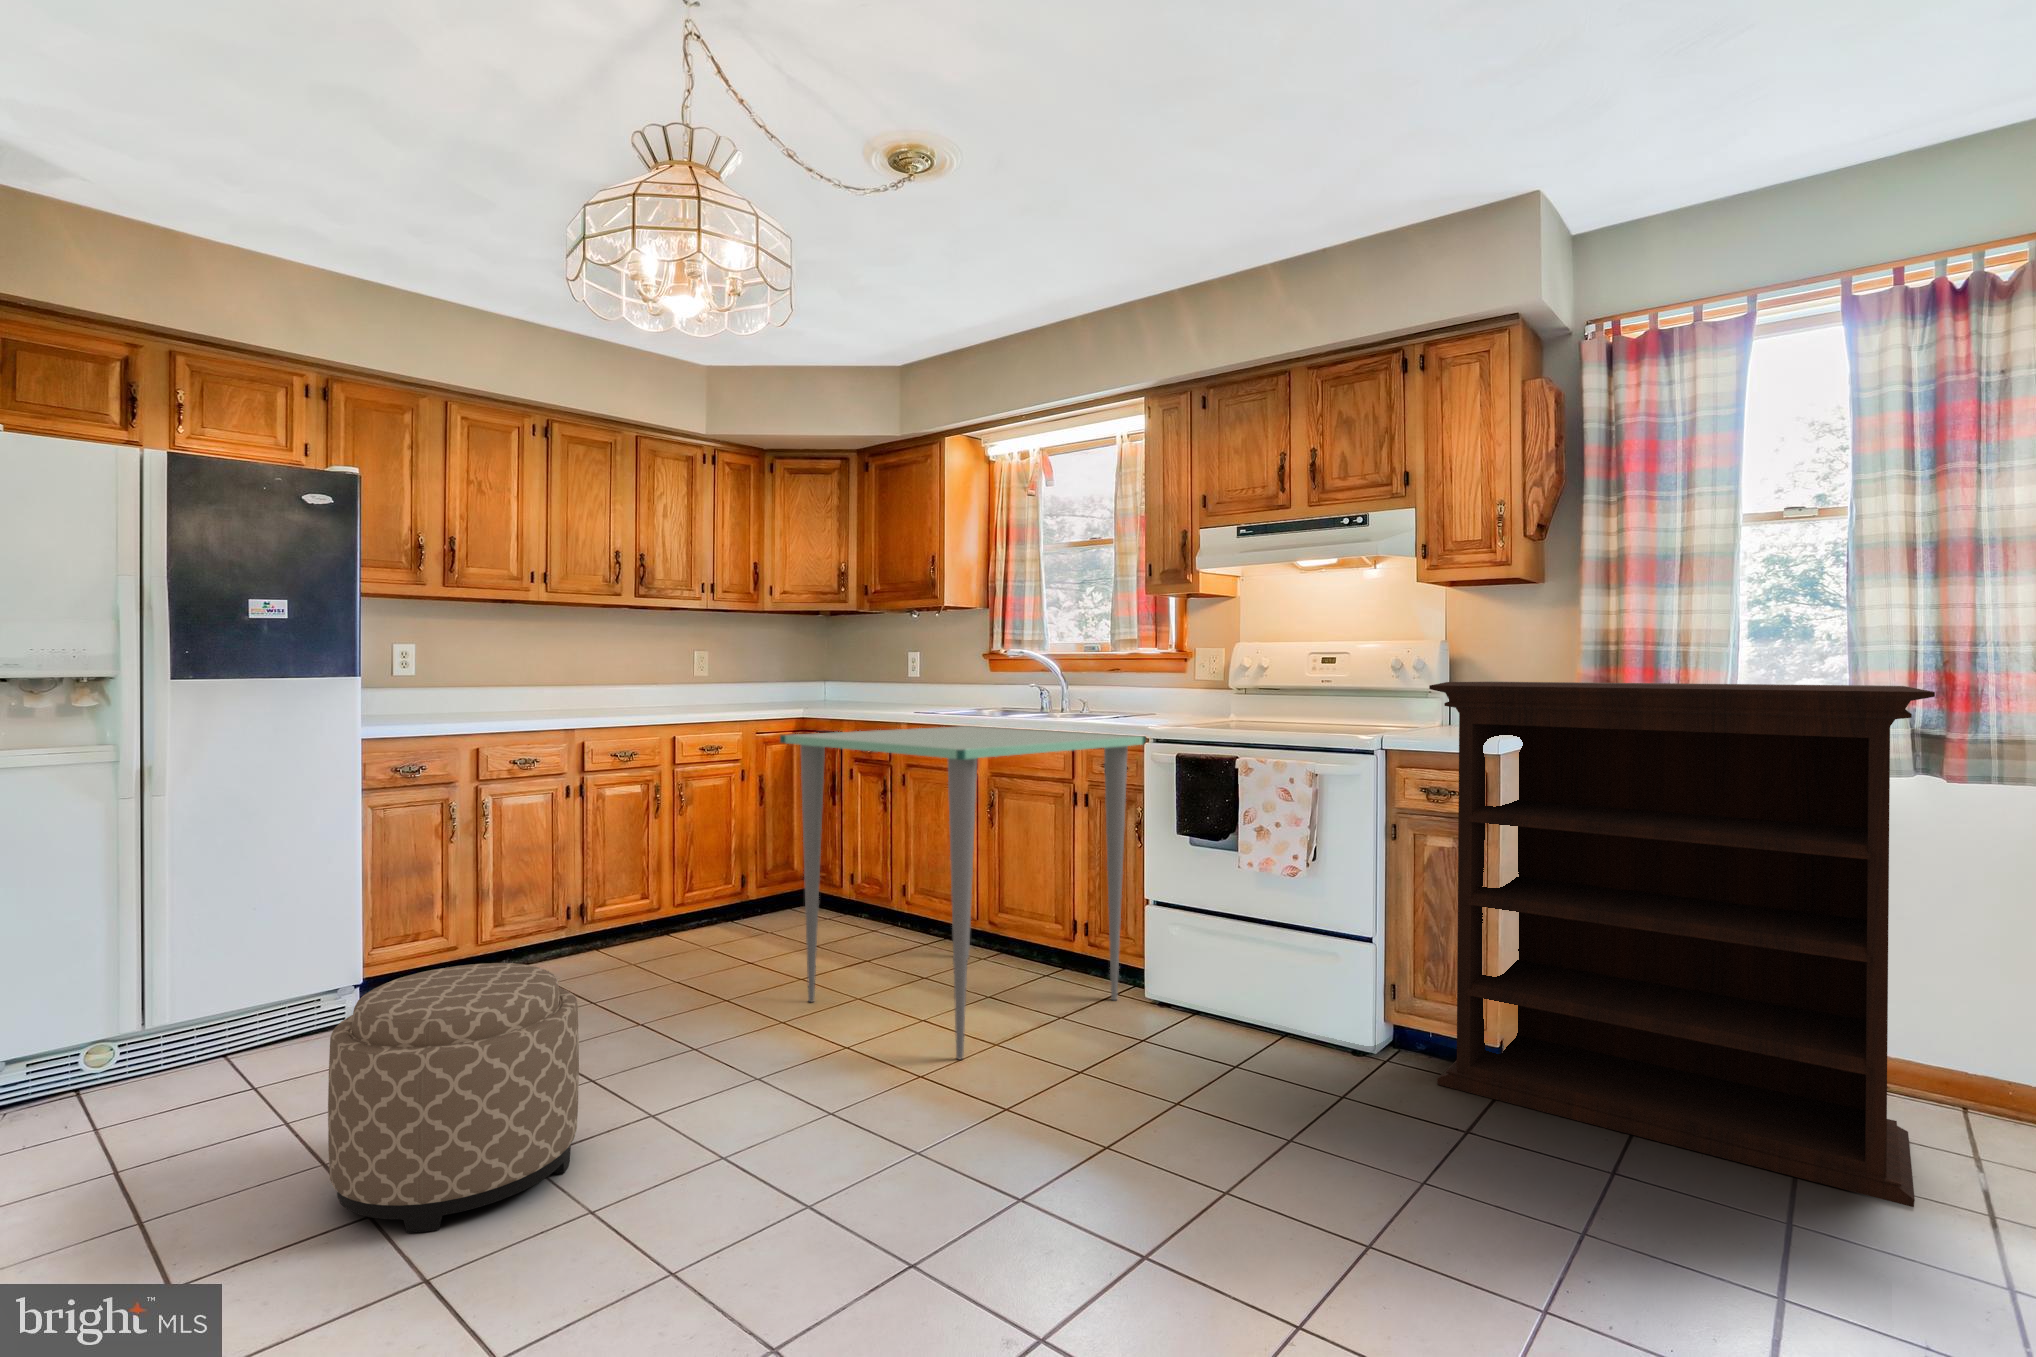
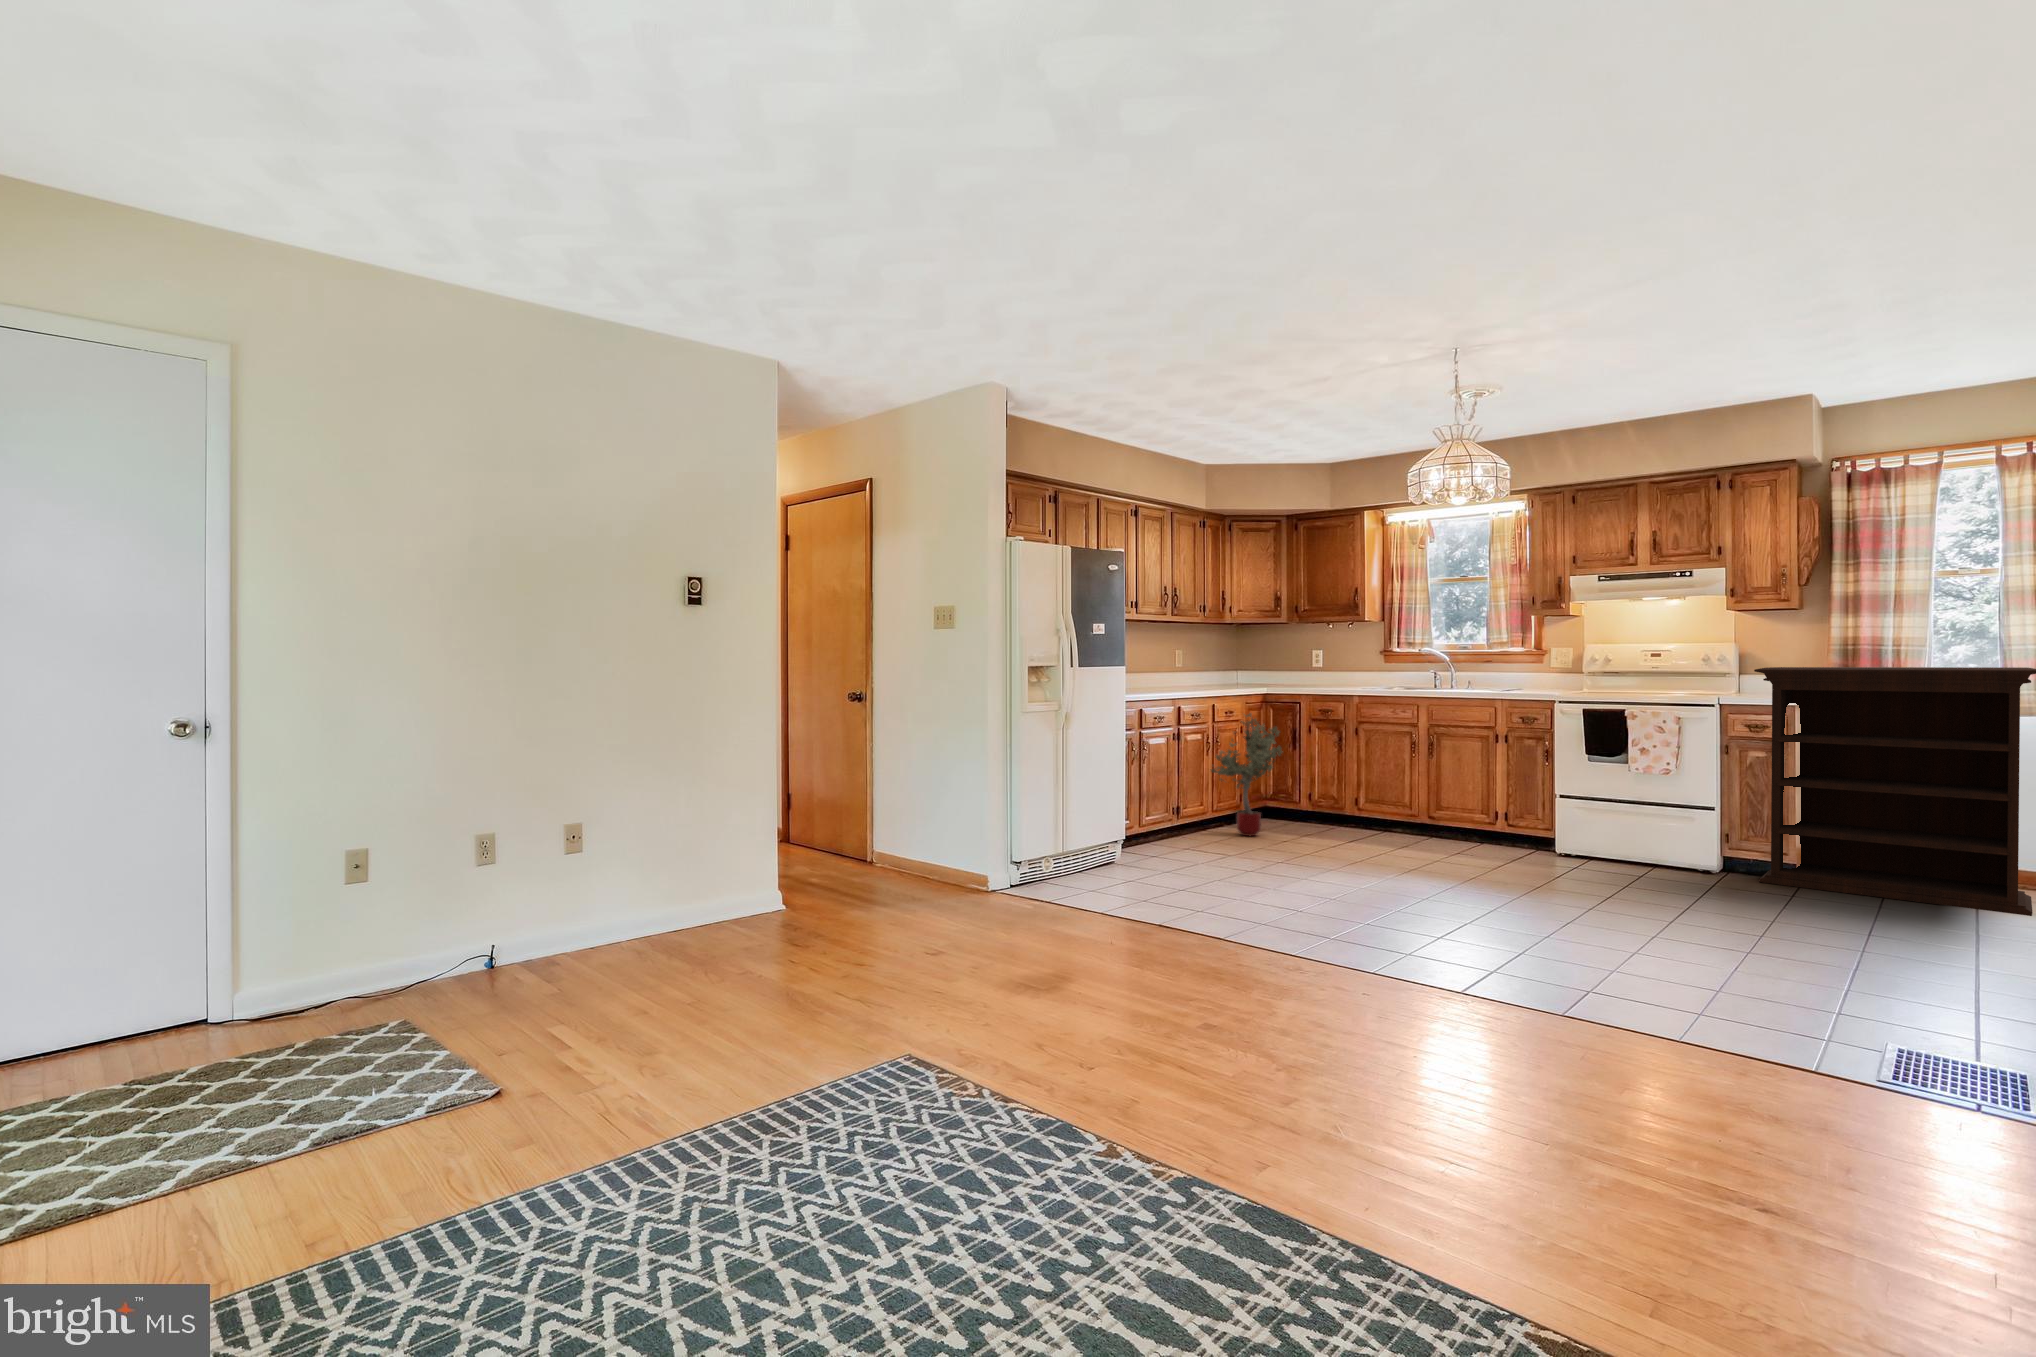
dining table: present [780,726,1146,1059] -> none [1338,697,1554,871]
potted tree: none [617,749,773,959] -> present [1210,713,1283,836]
ottoman: present [328,963,579,1233] -> none [1256,806,1359,910]

